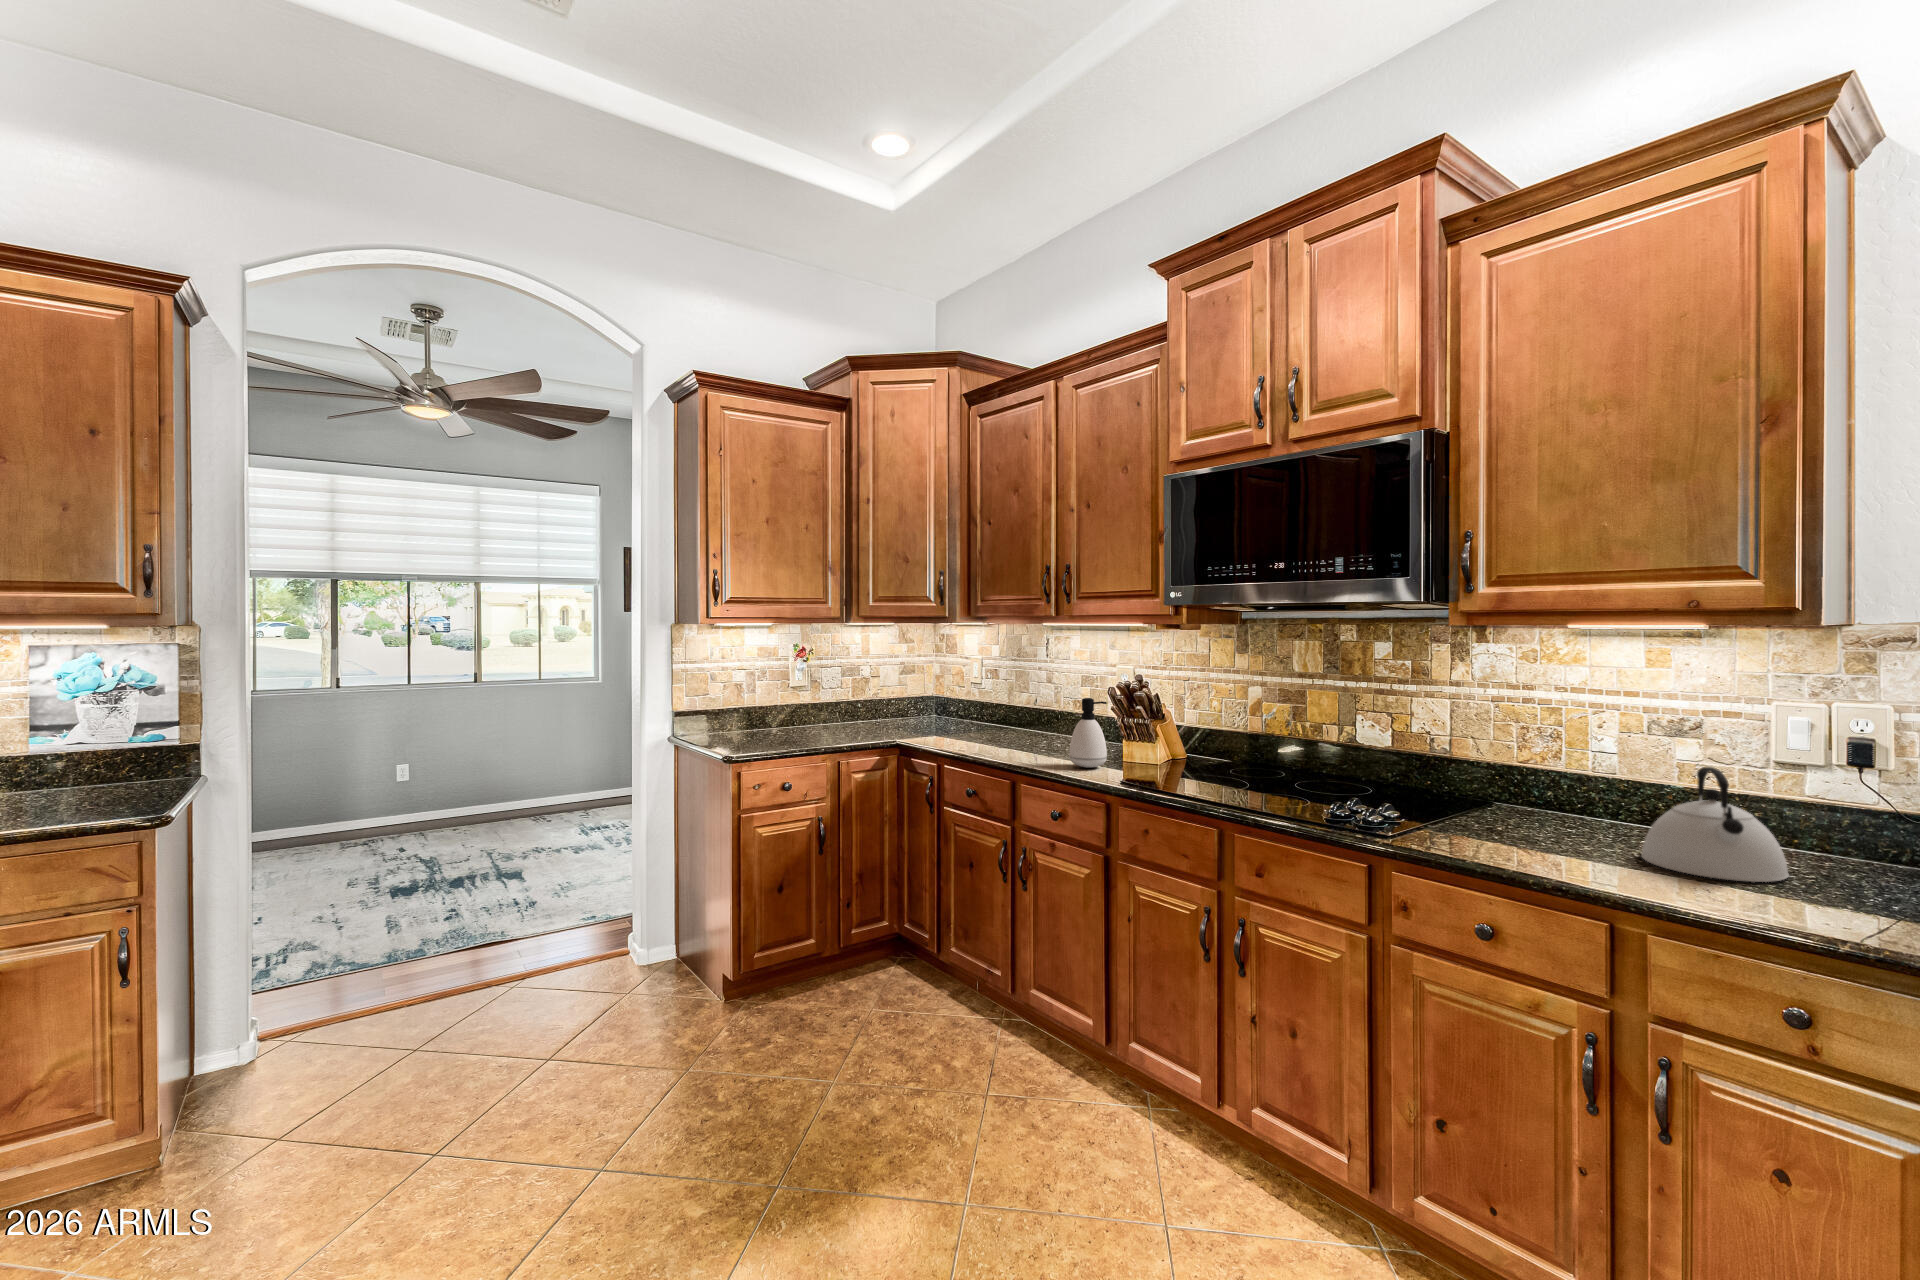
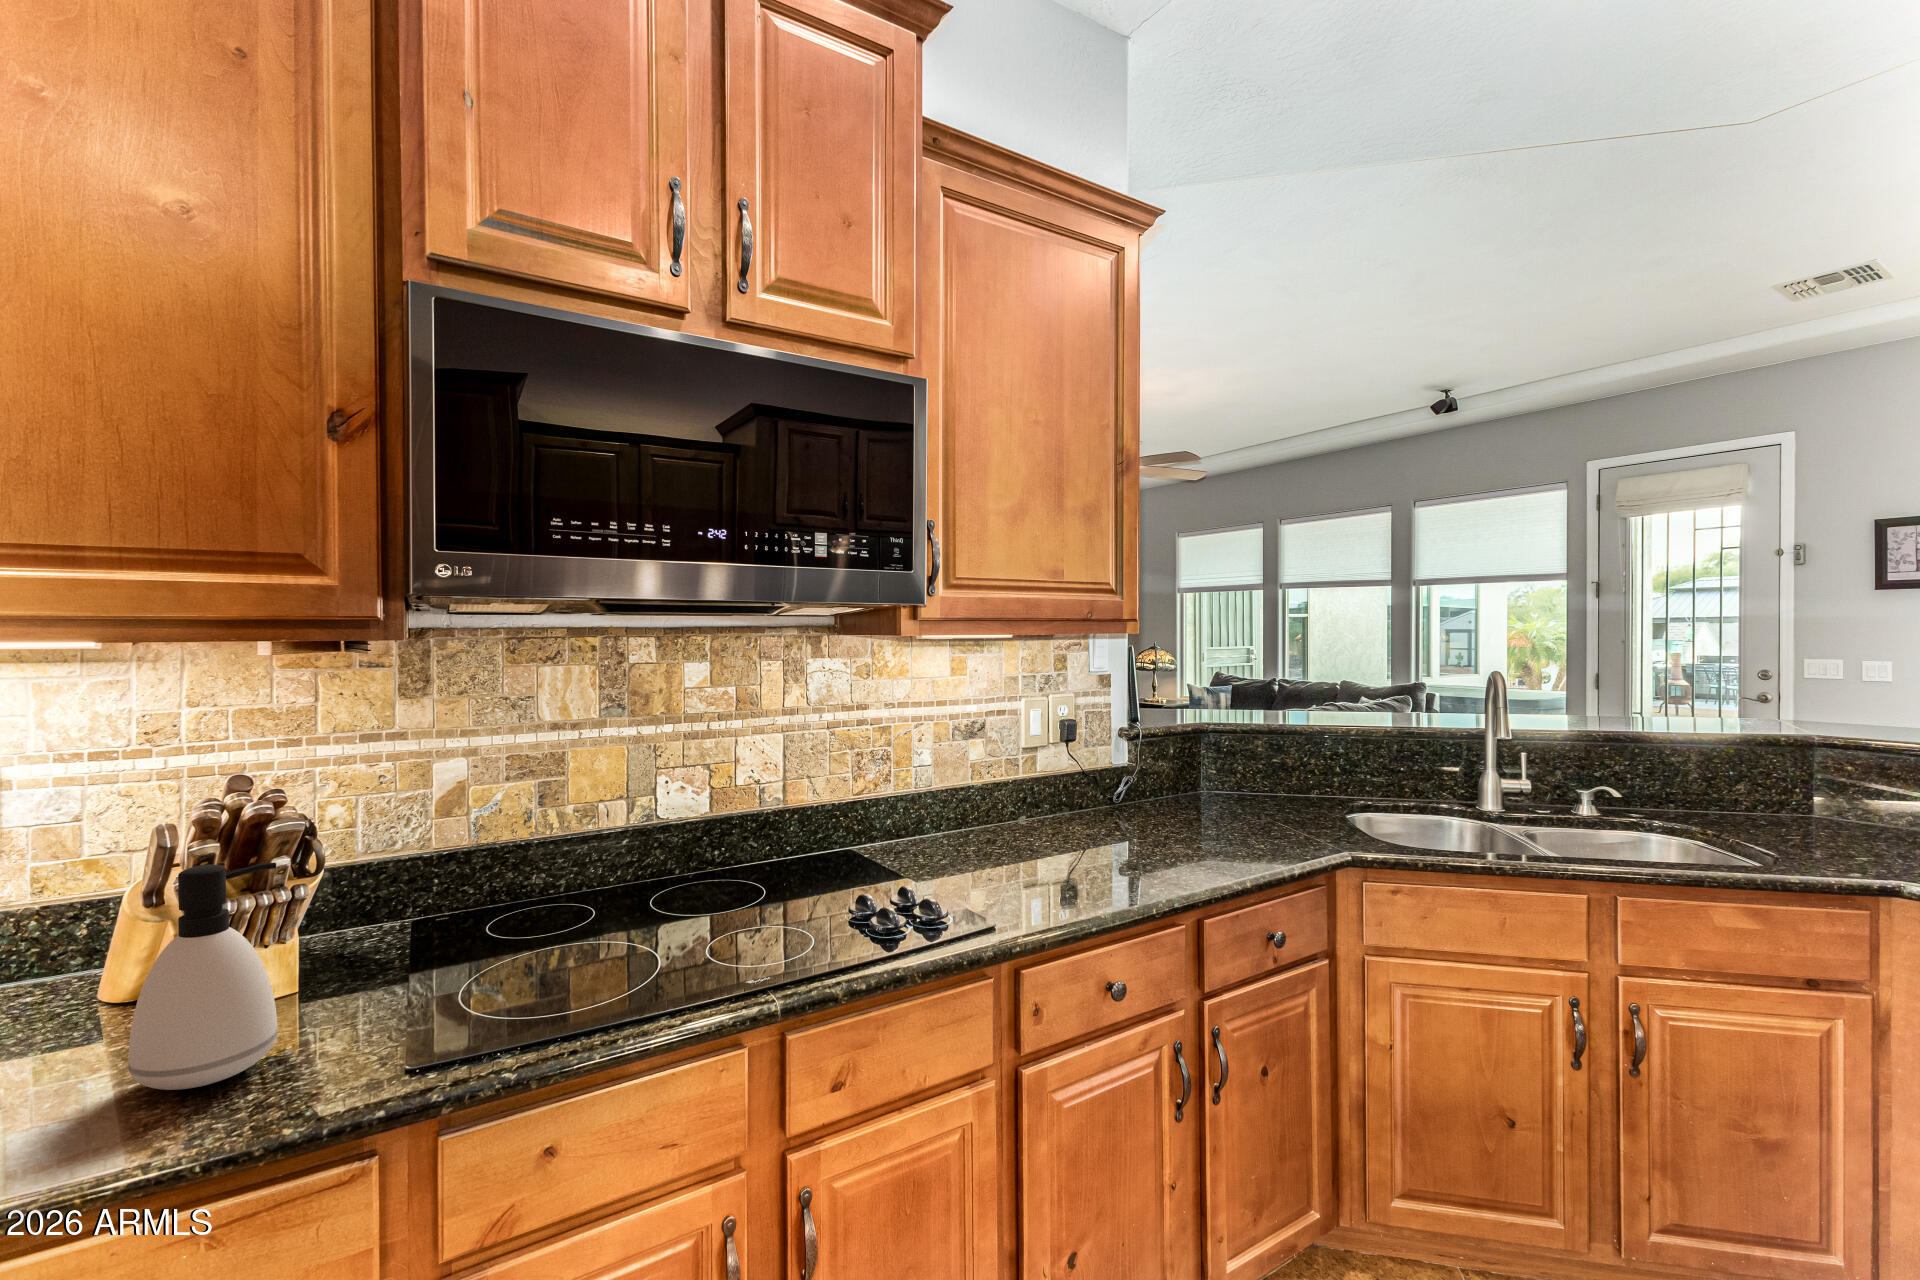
kettle: present [1641,767,1789,882] -> none [1051,758,1152,855]

